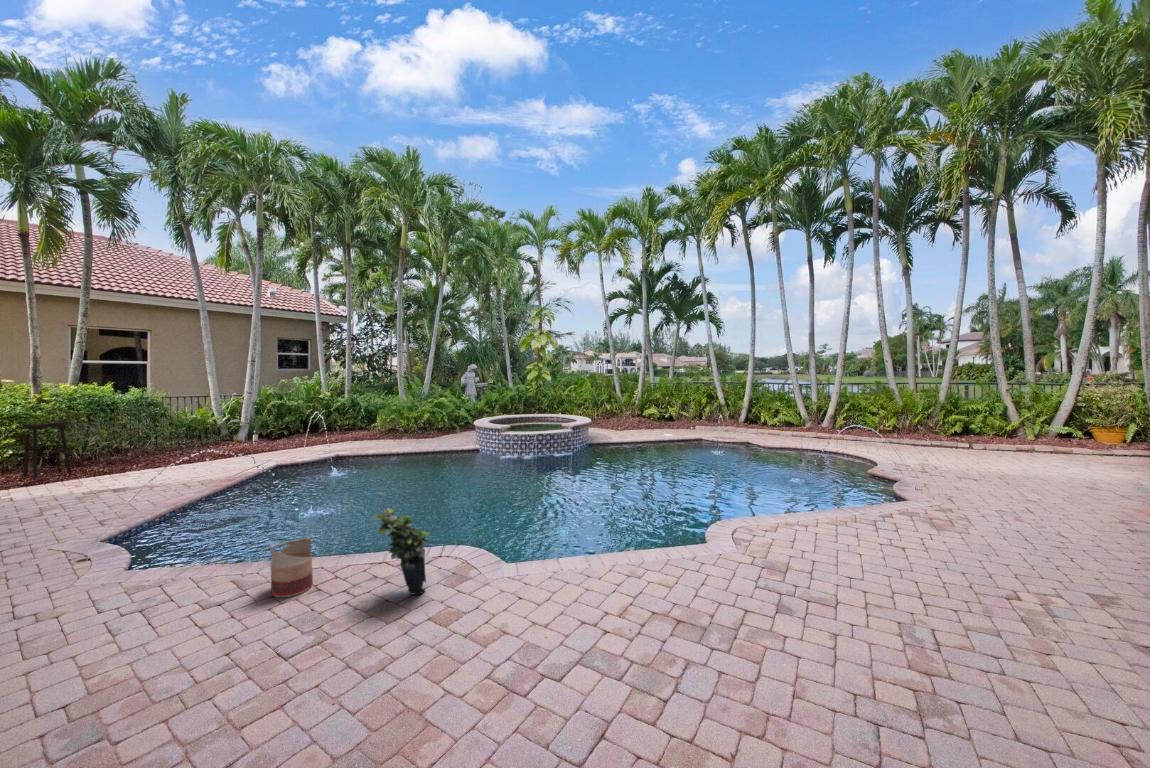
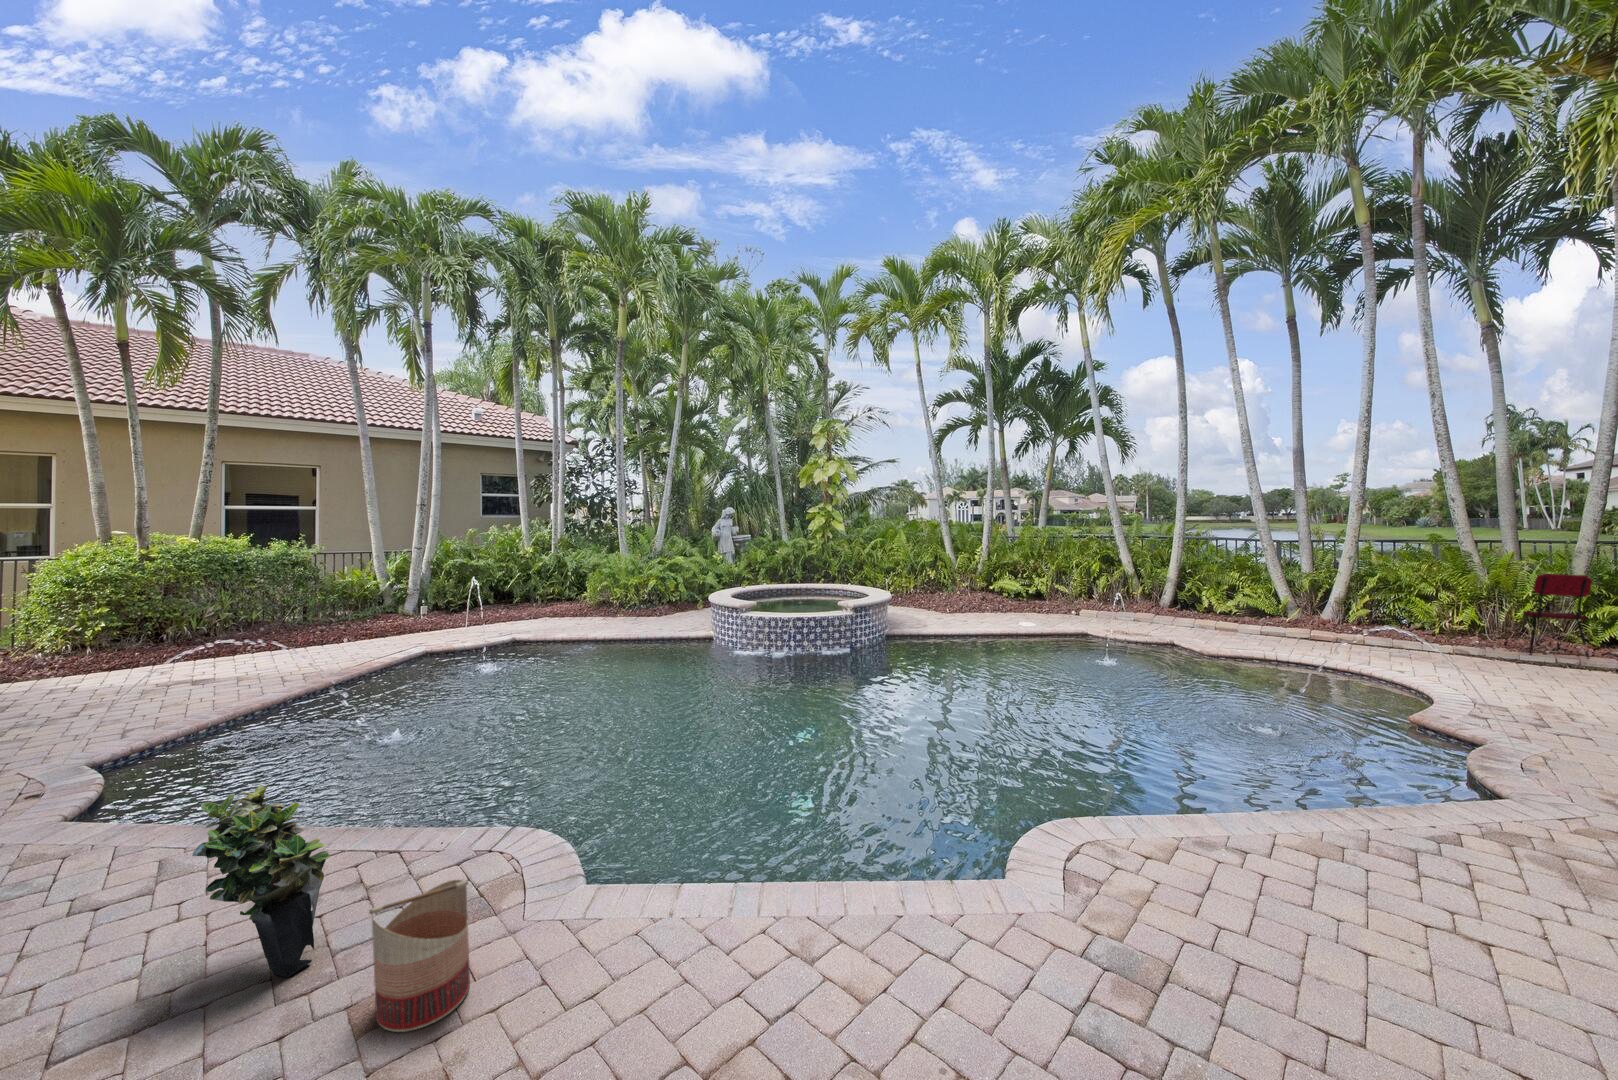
chair: none [908,400,944,442] -> present [1505,574,1592,659]
stool: present [22,421,72,480] -> none [102,584,162,661]
basket: present [270,537,313,597] -> present [369,879,470,1032]

